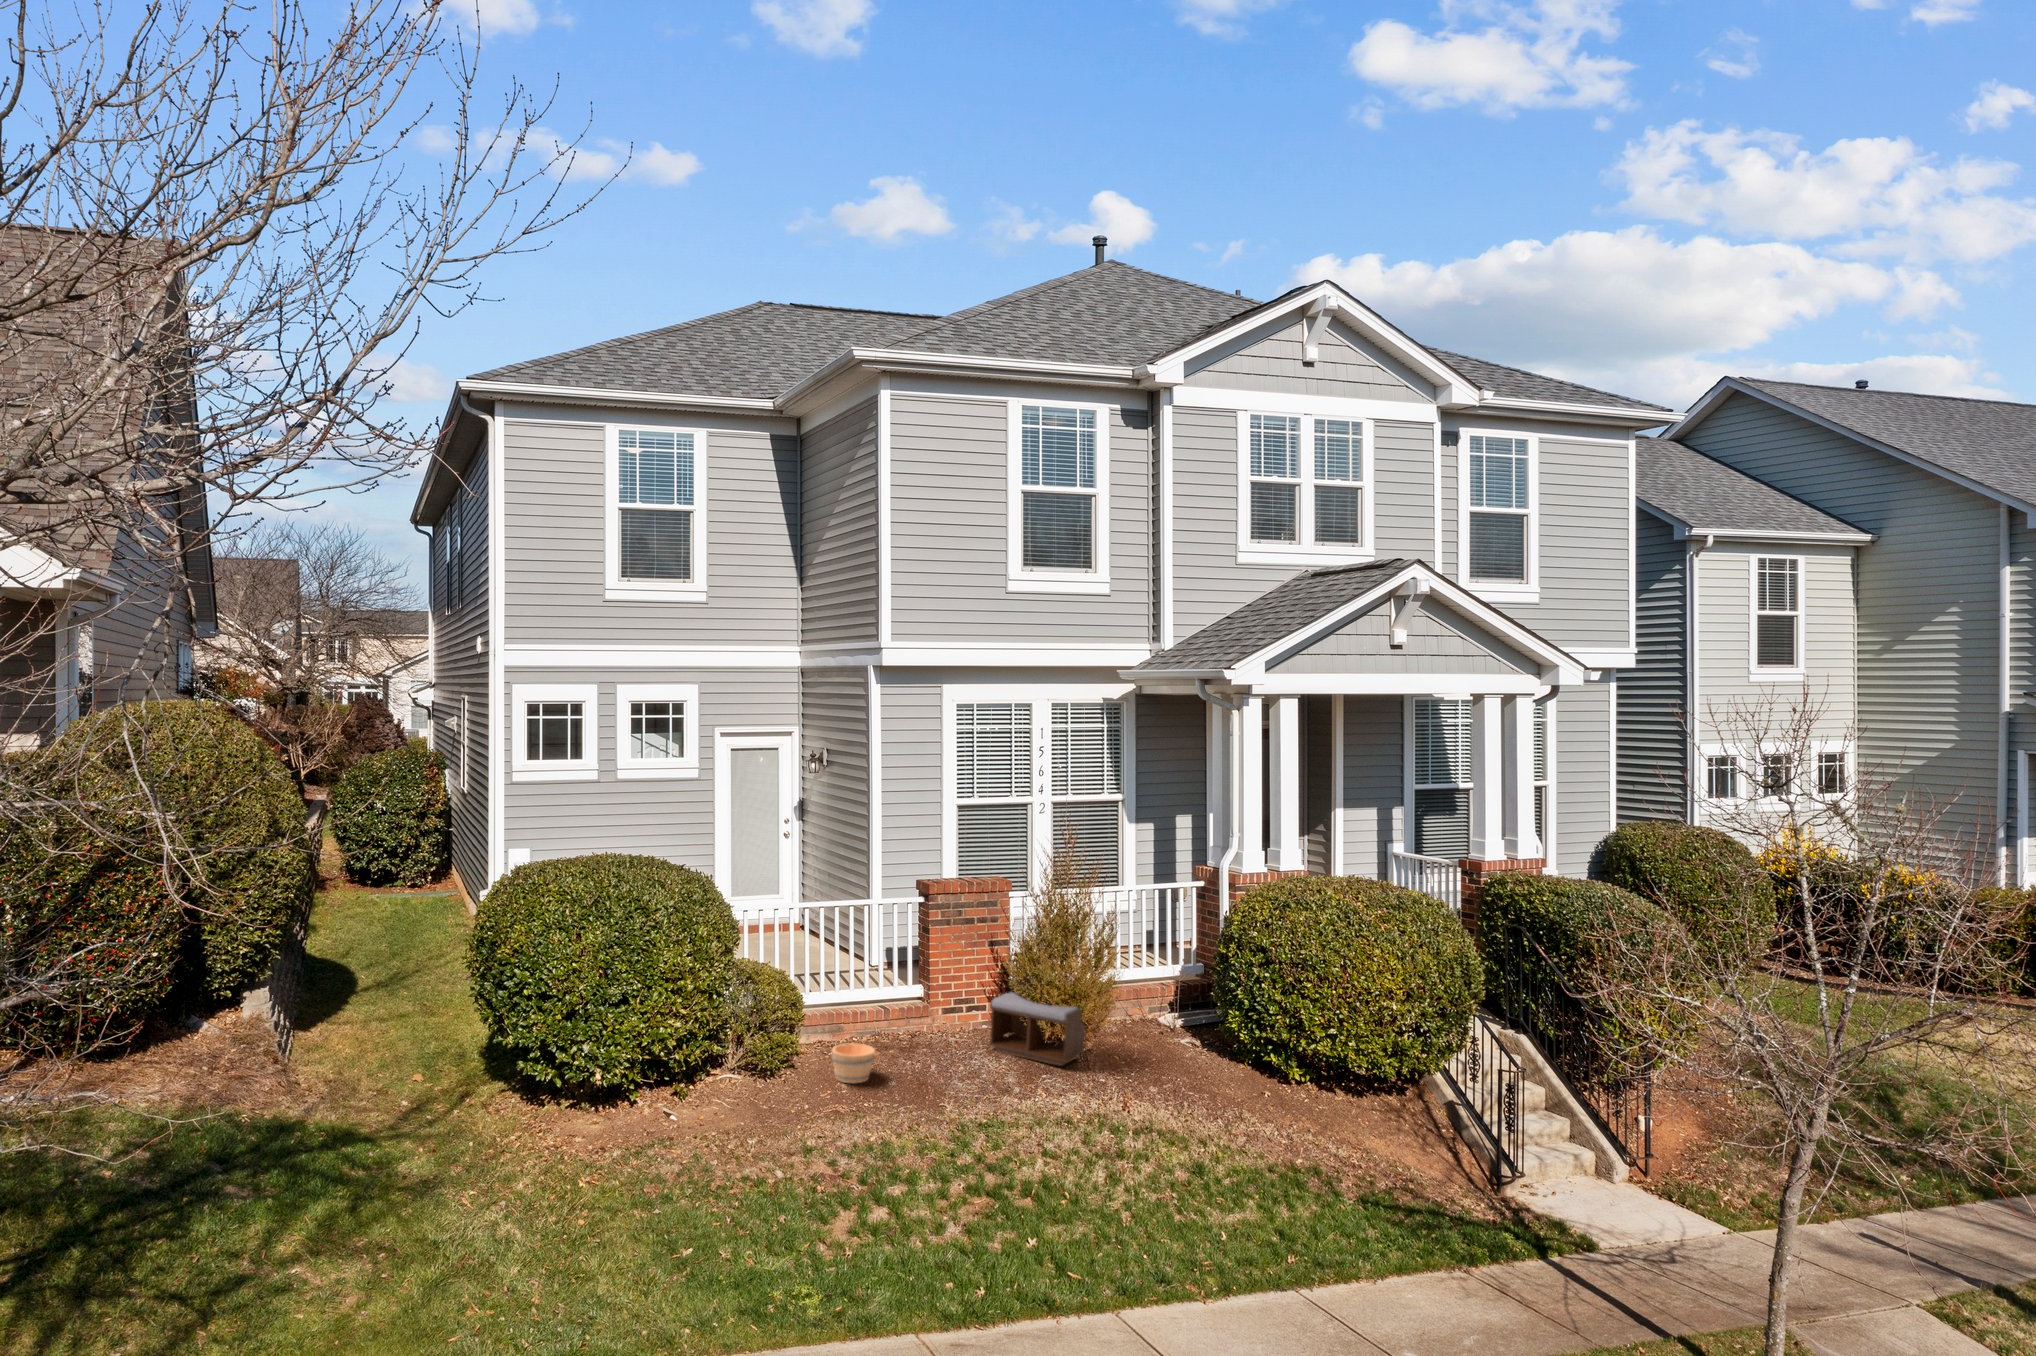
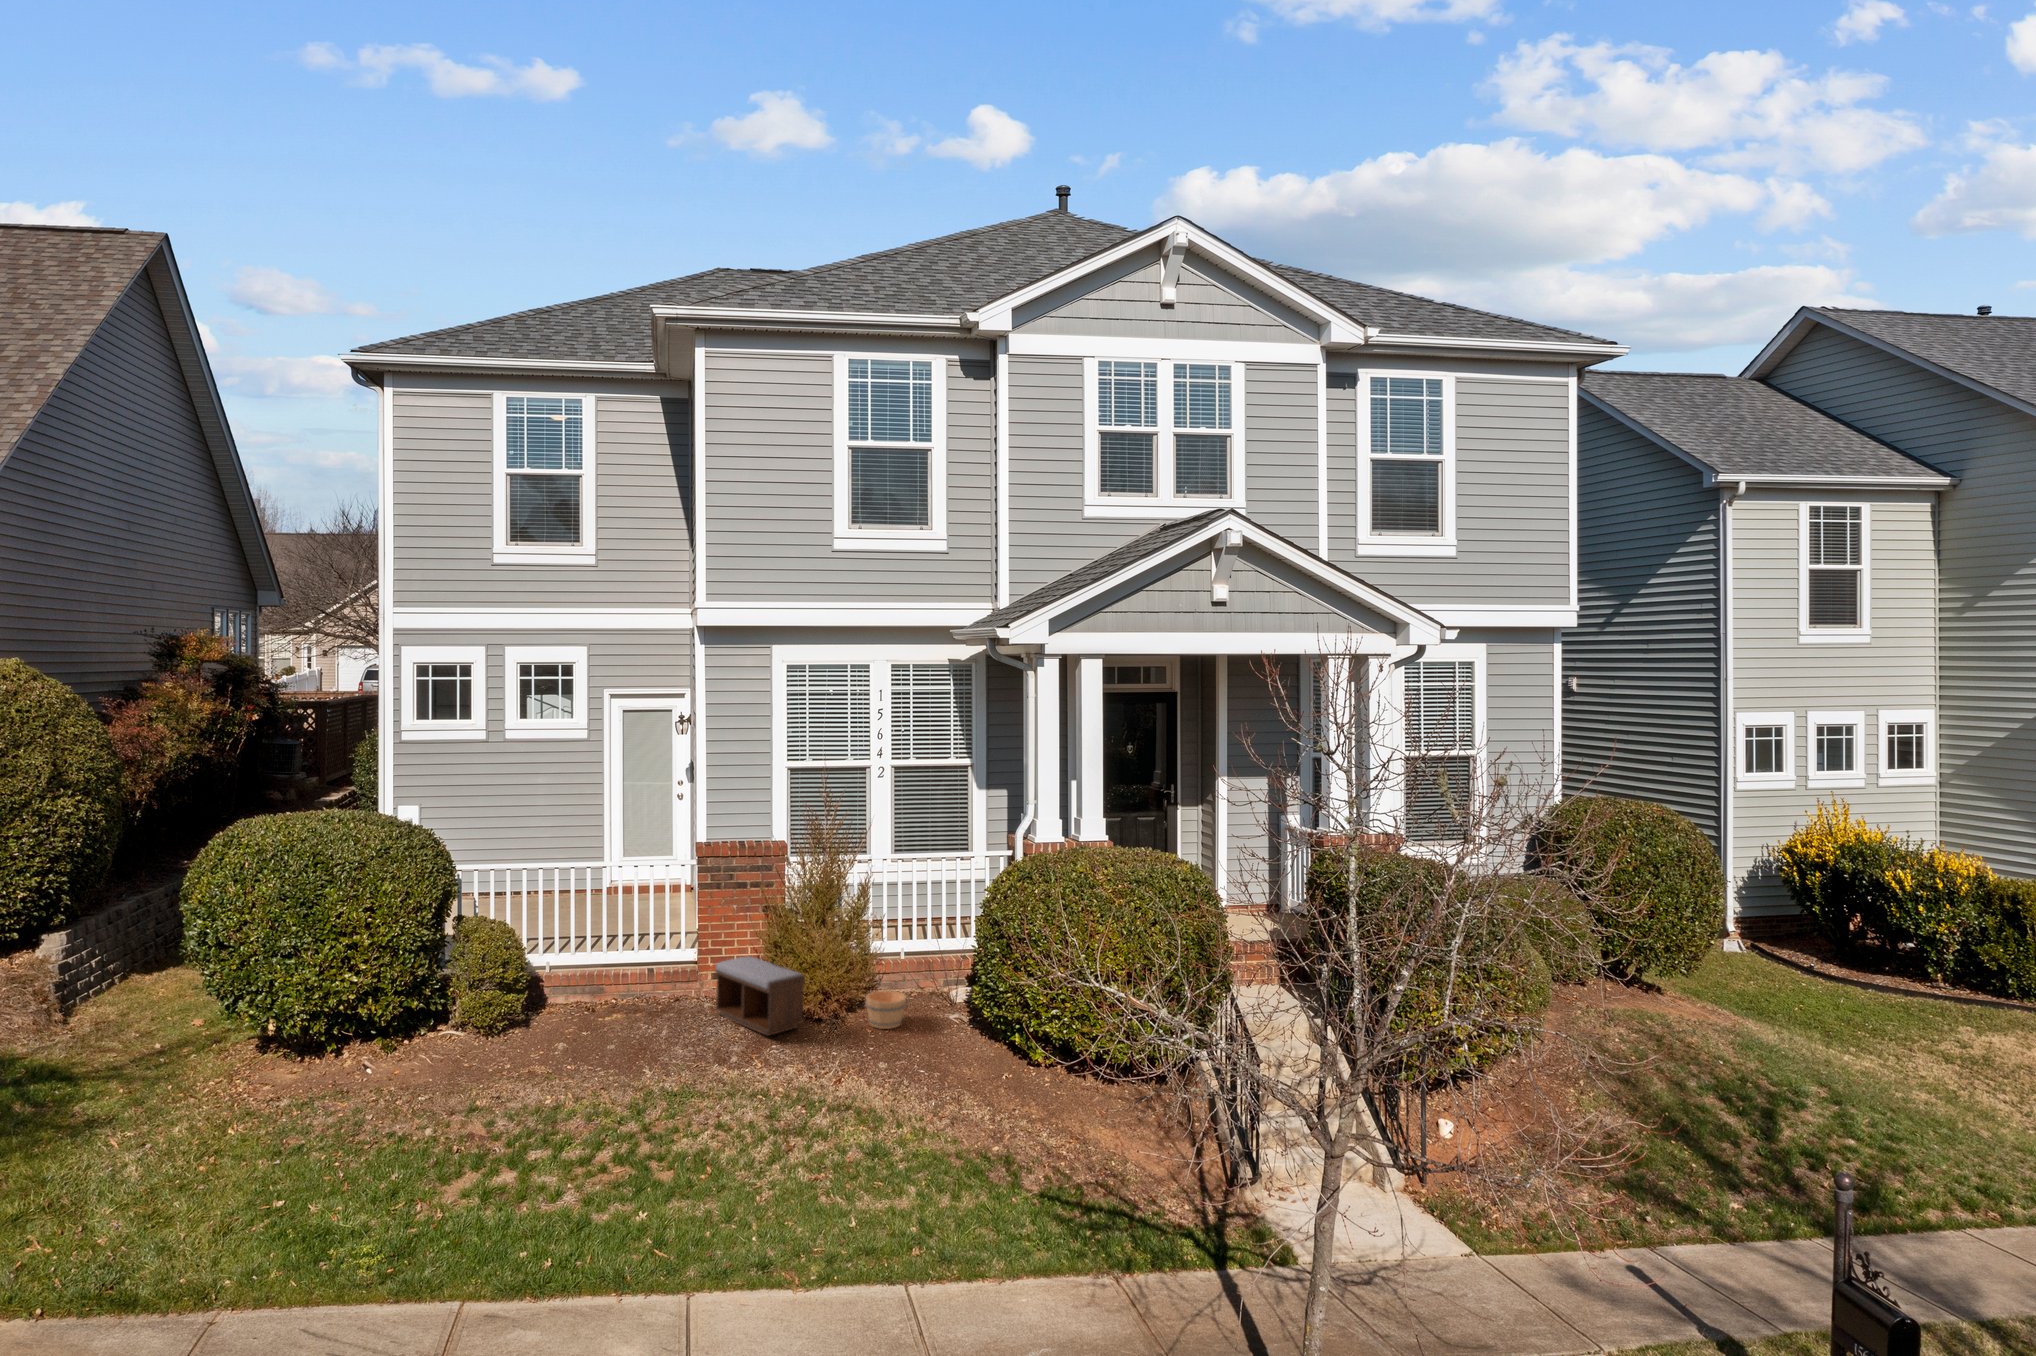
bucket: present [831,1043,875,1083] -> present [865,990,907,1029]

